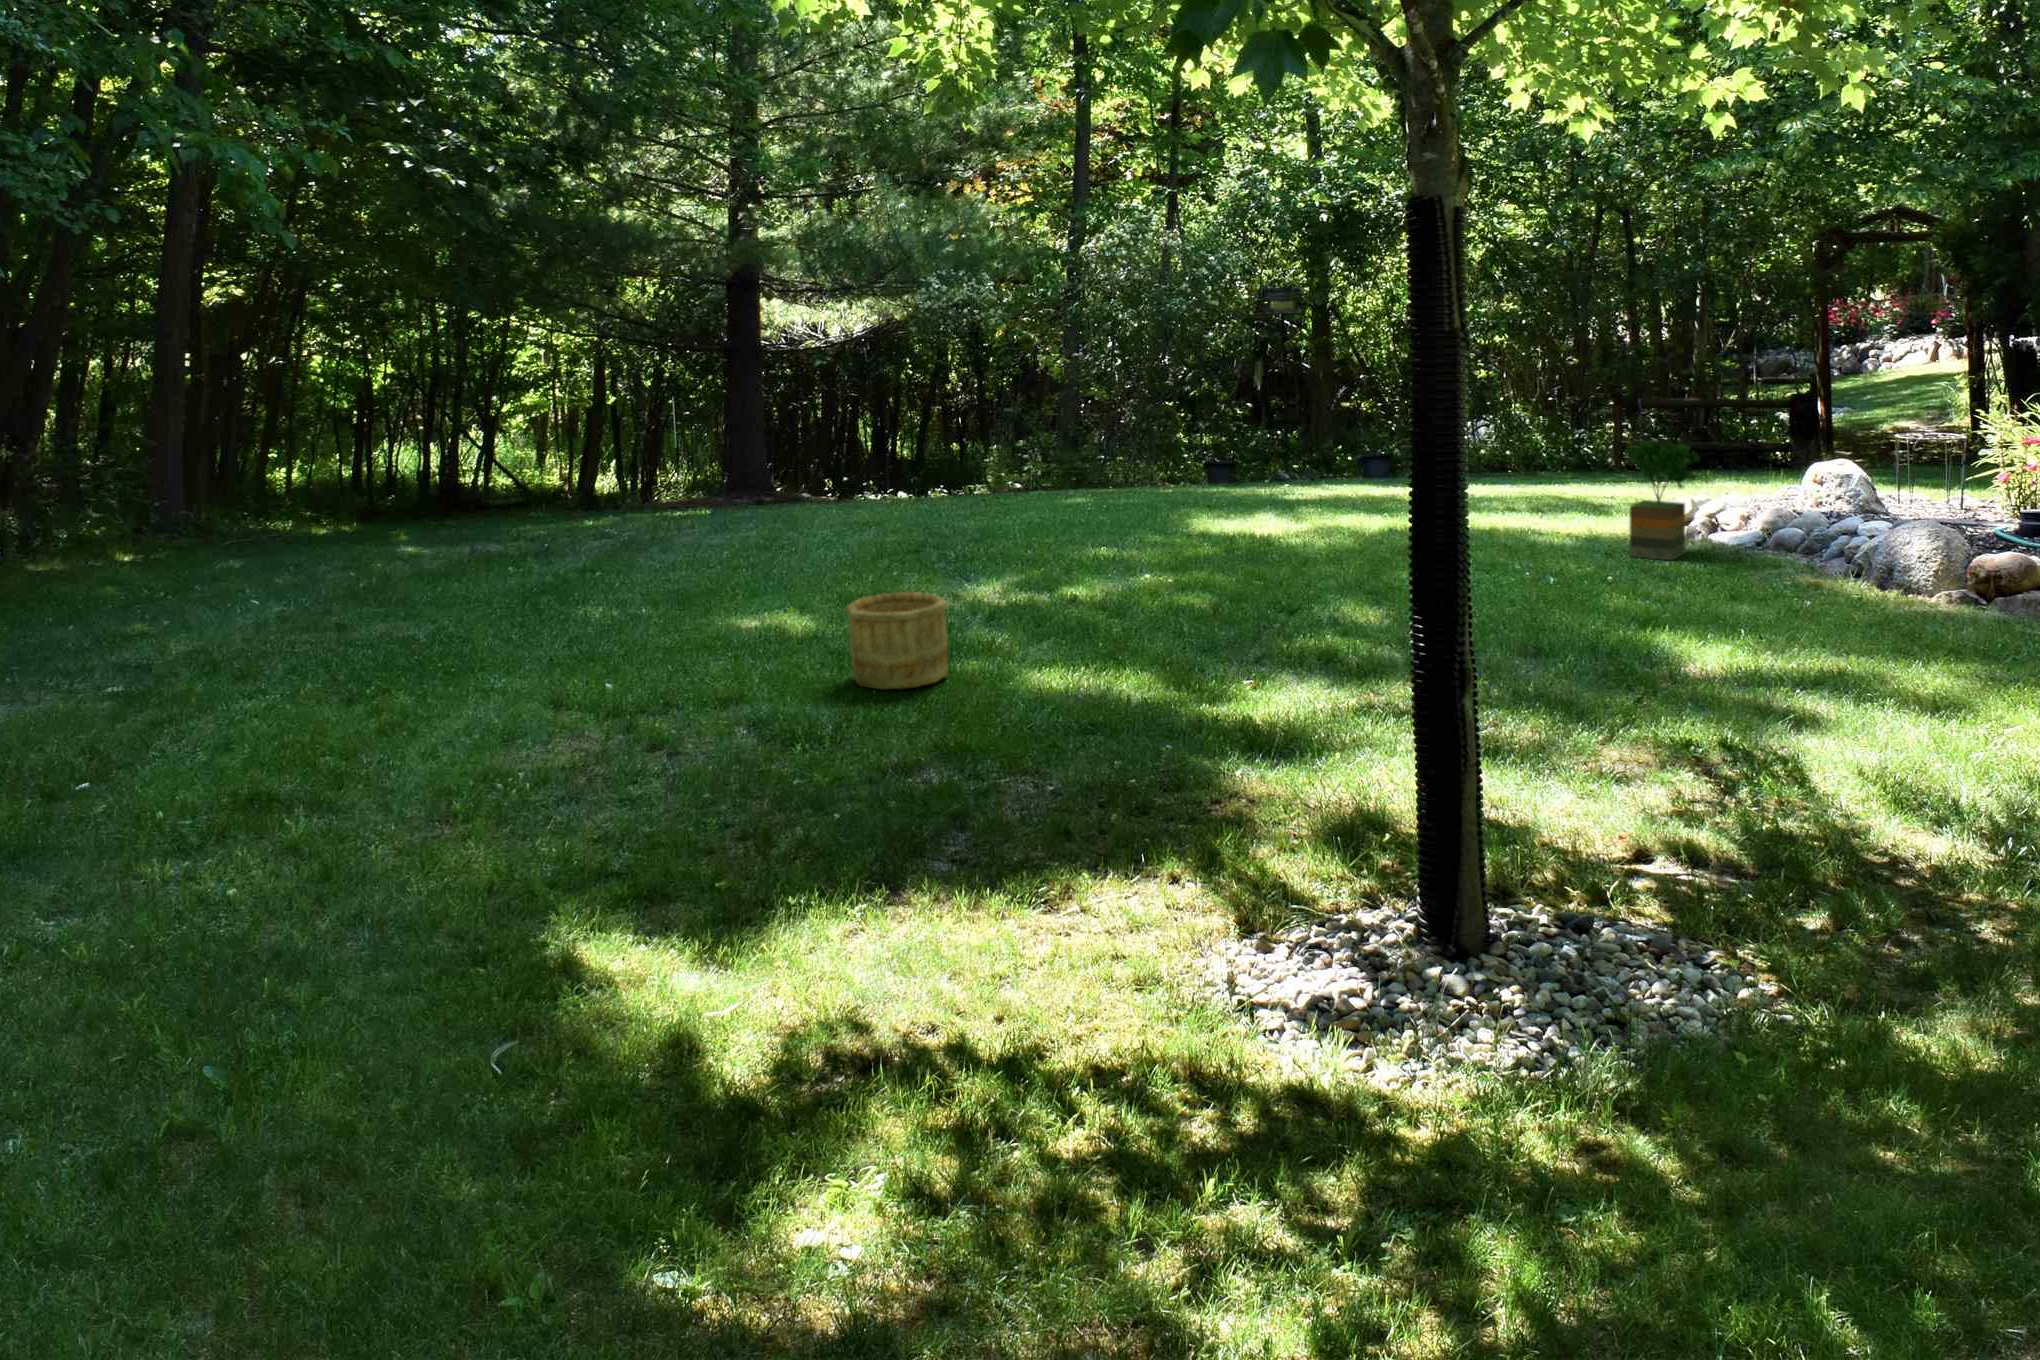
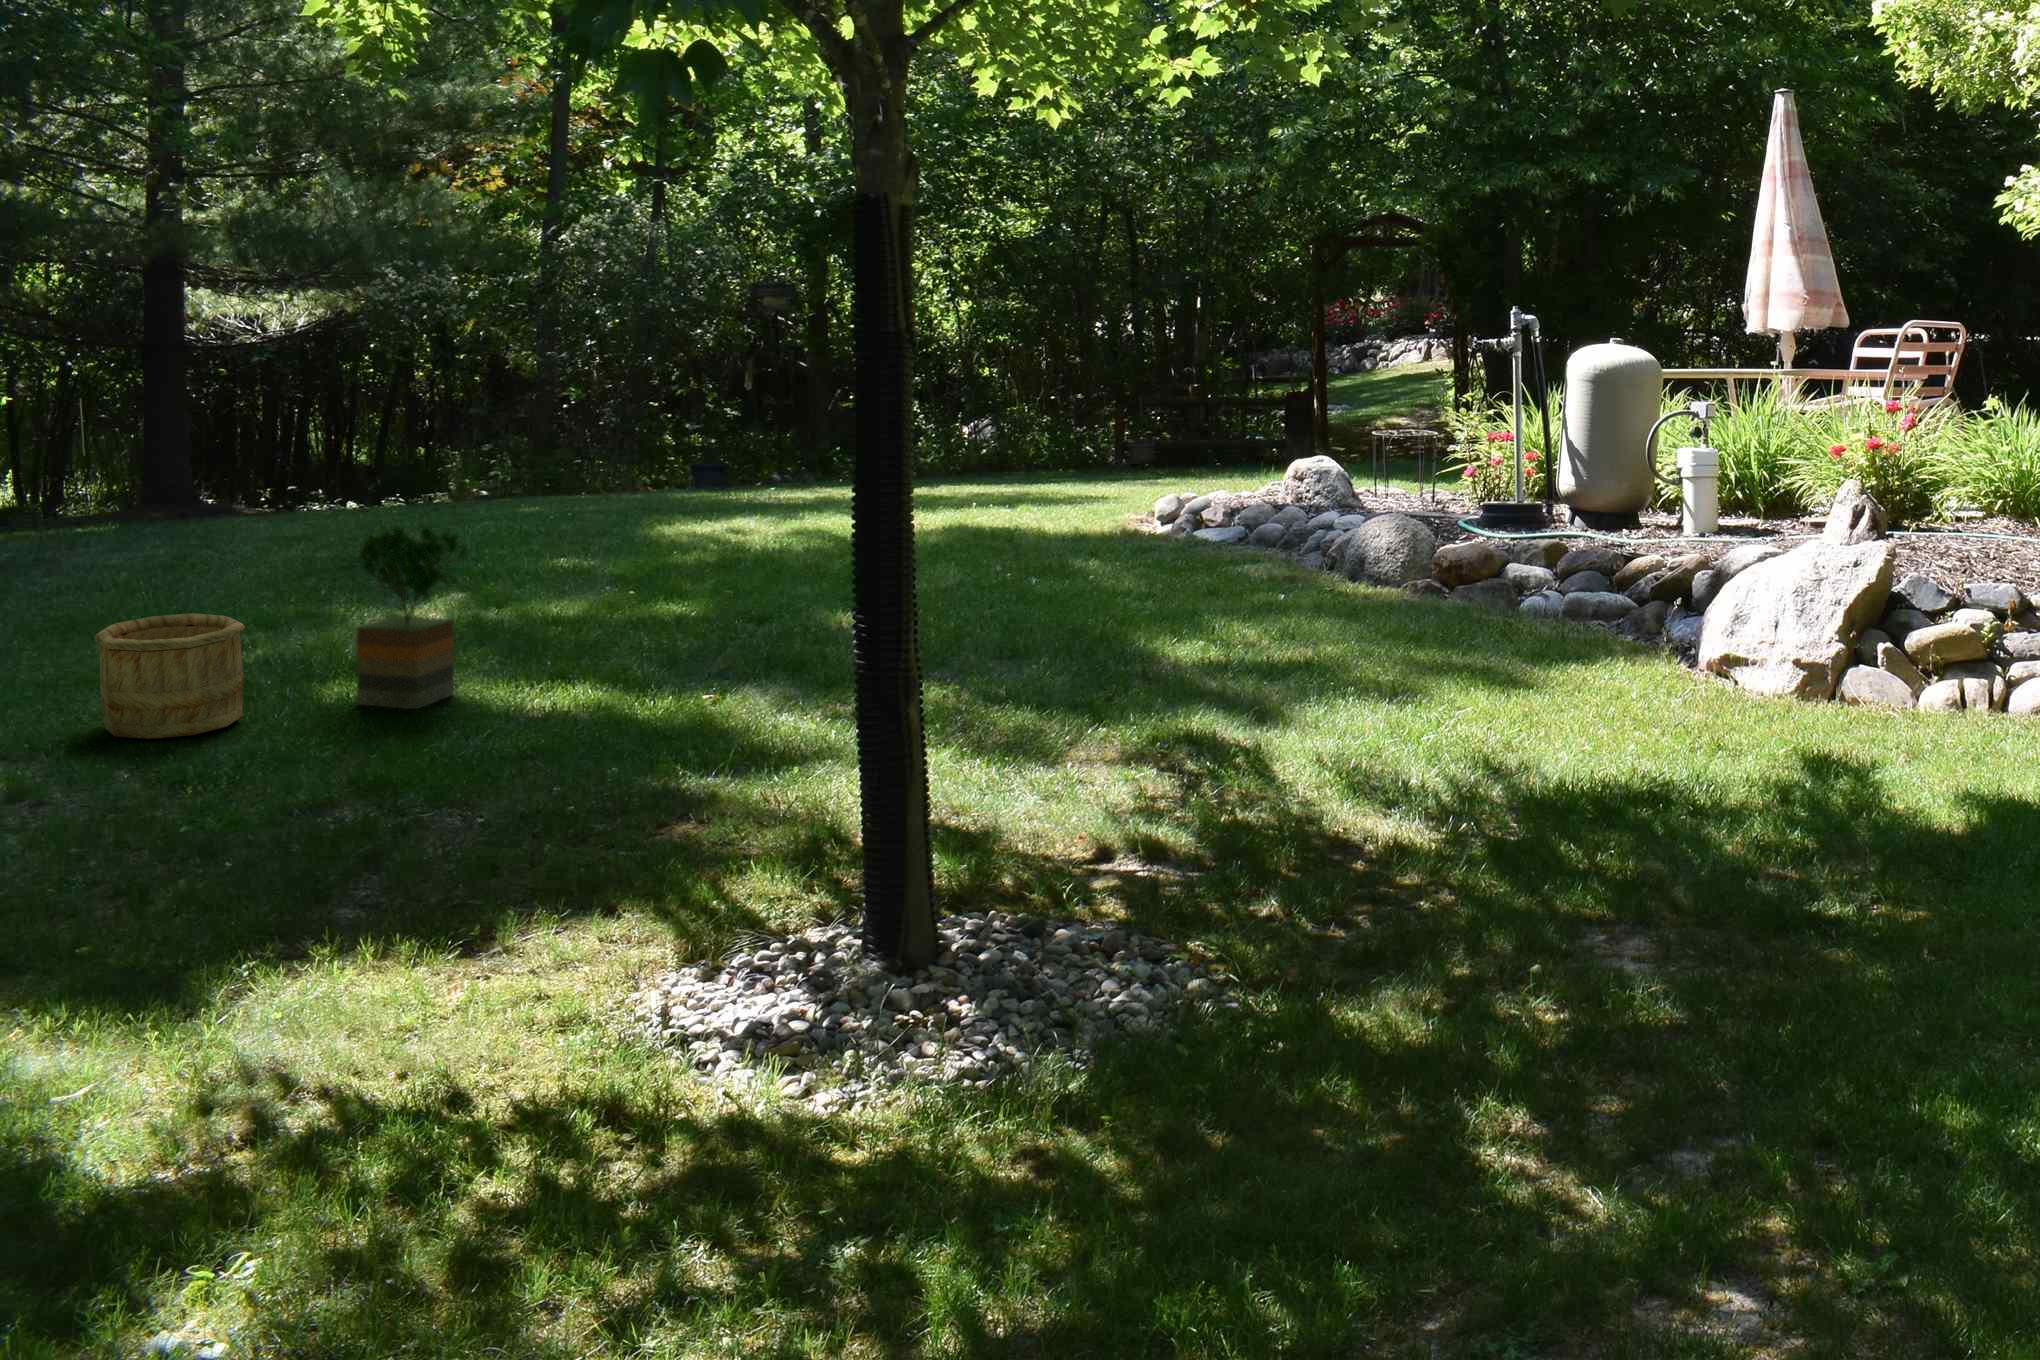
potted tree: present [1625,441,1699,560] -> present [357,526,476,709]

